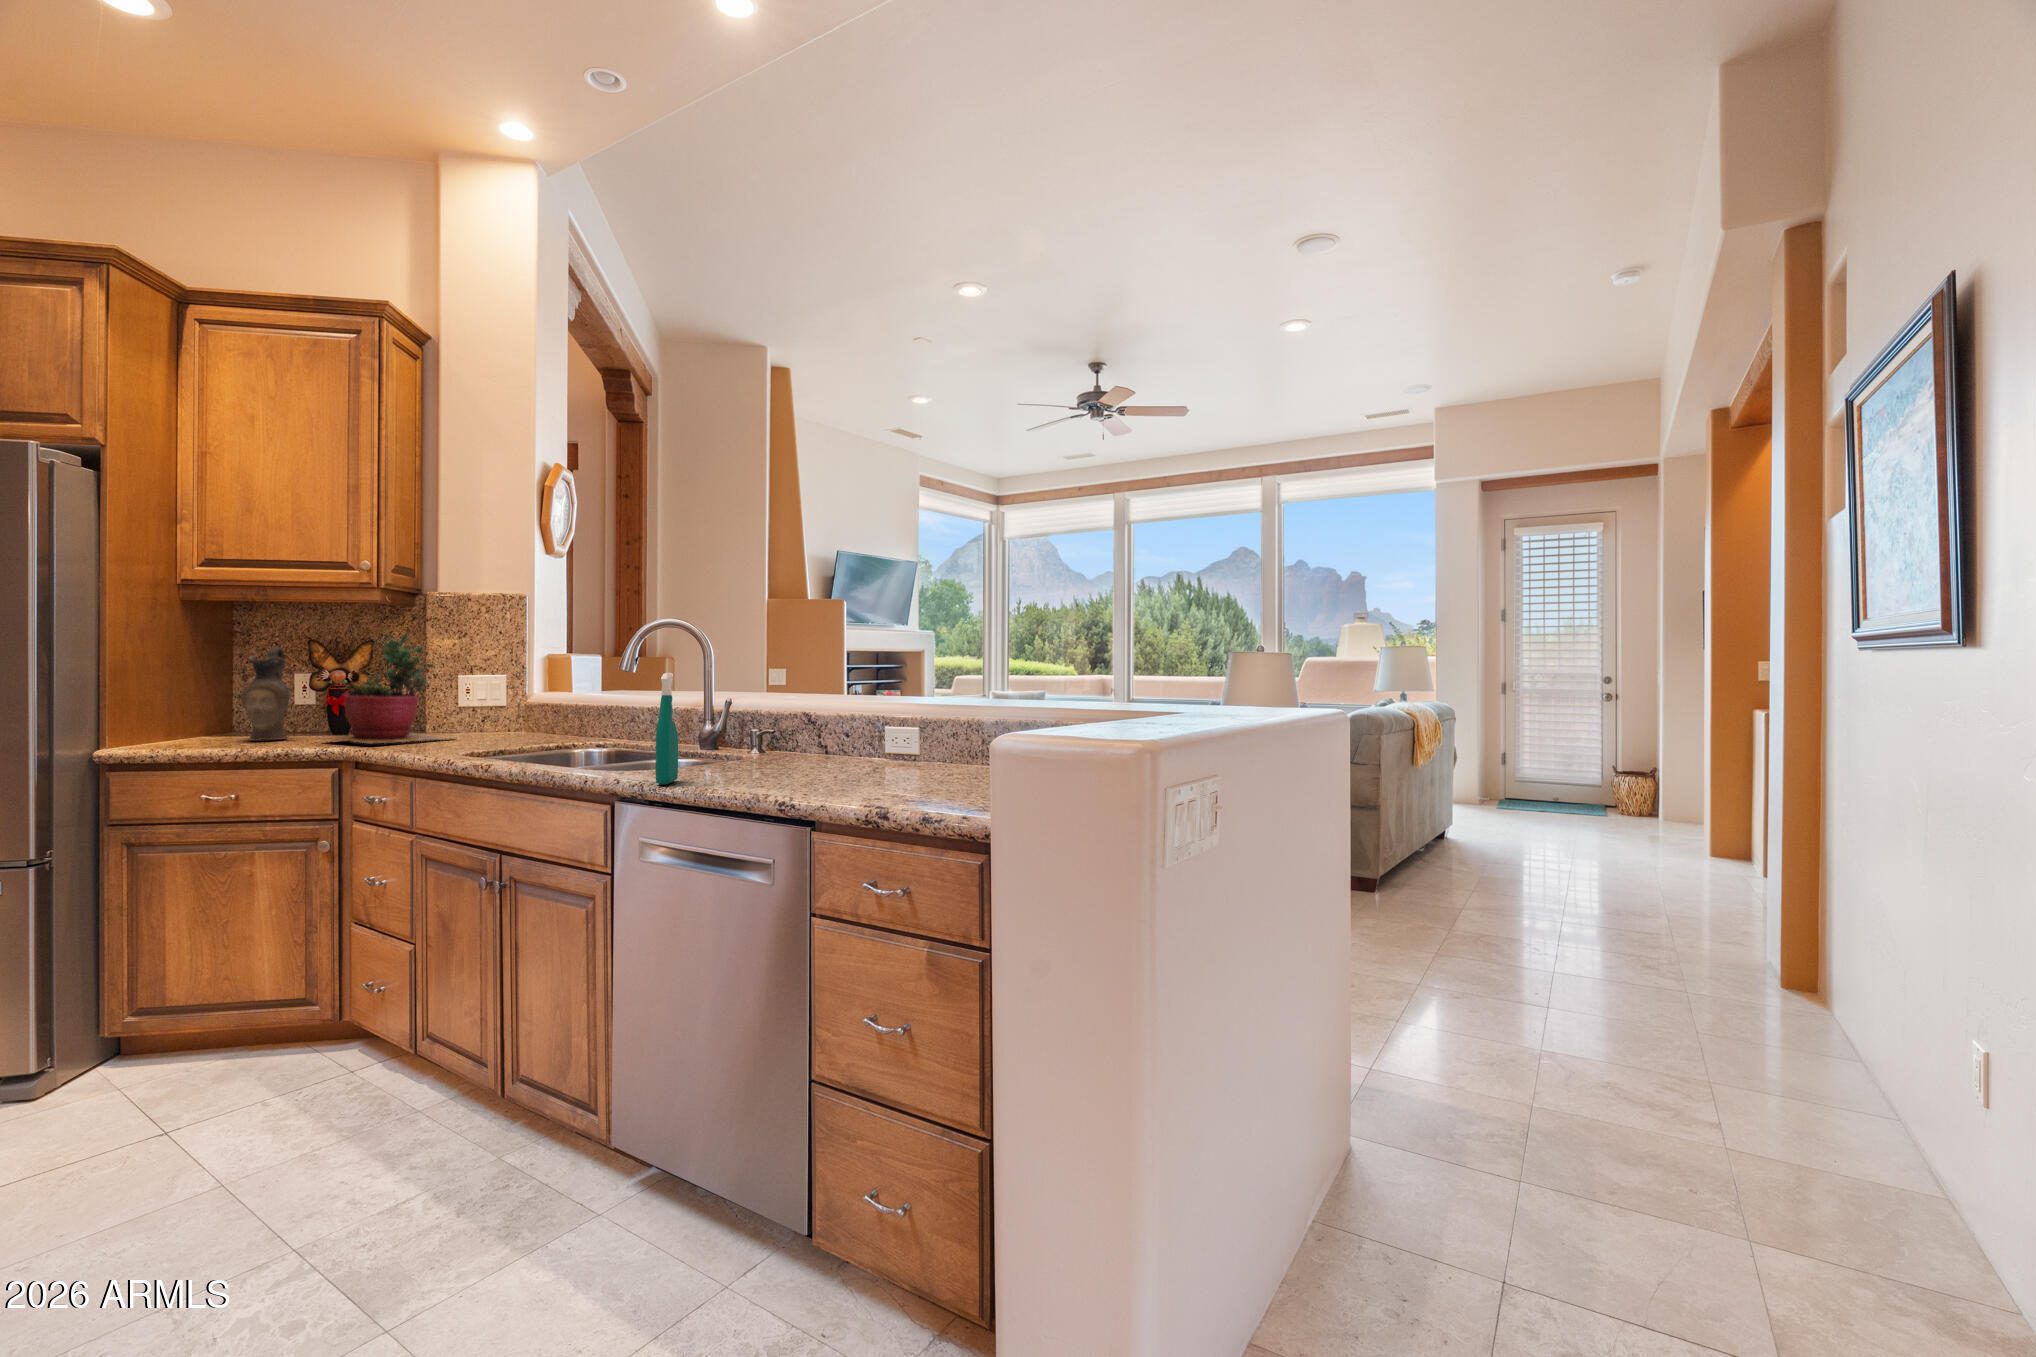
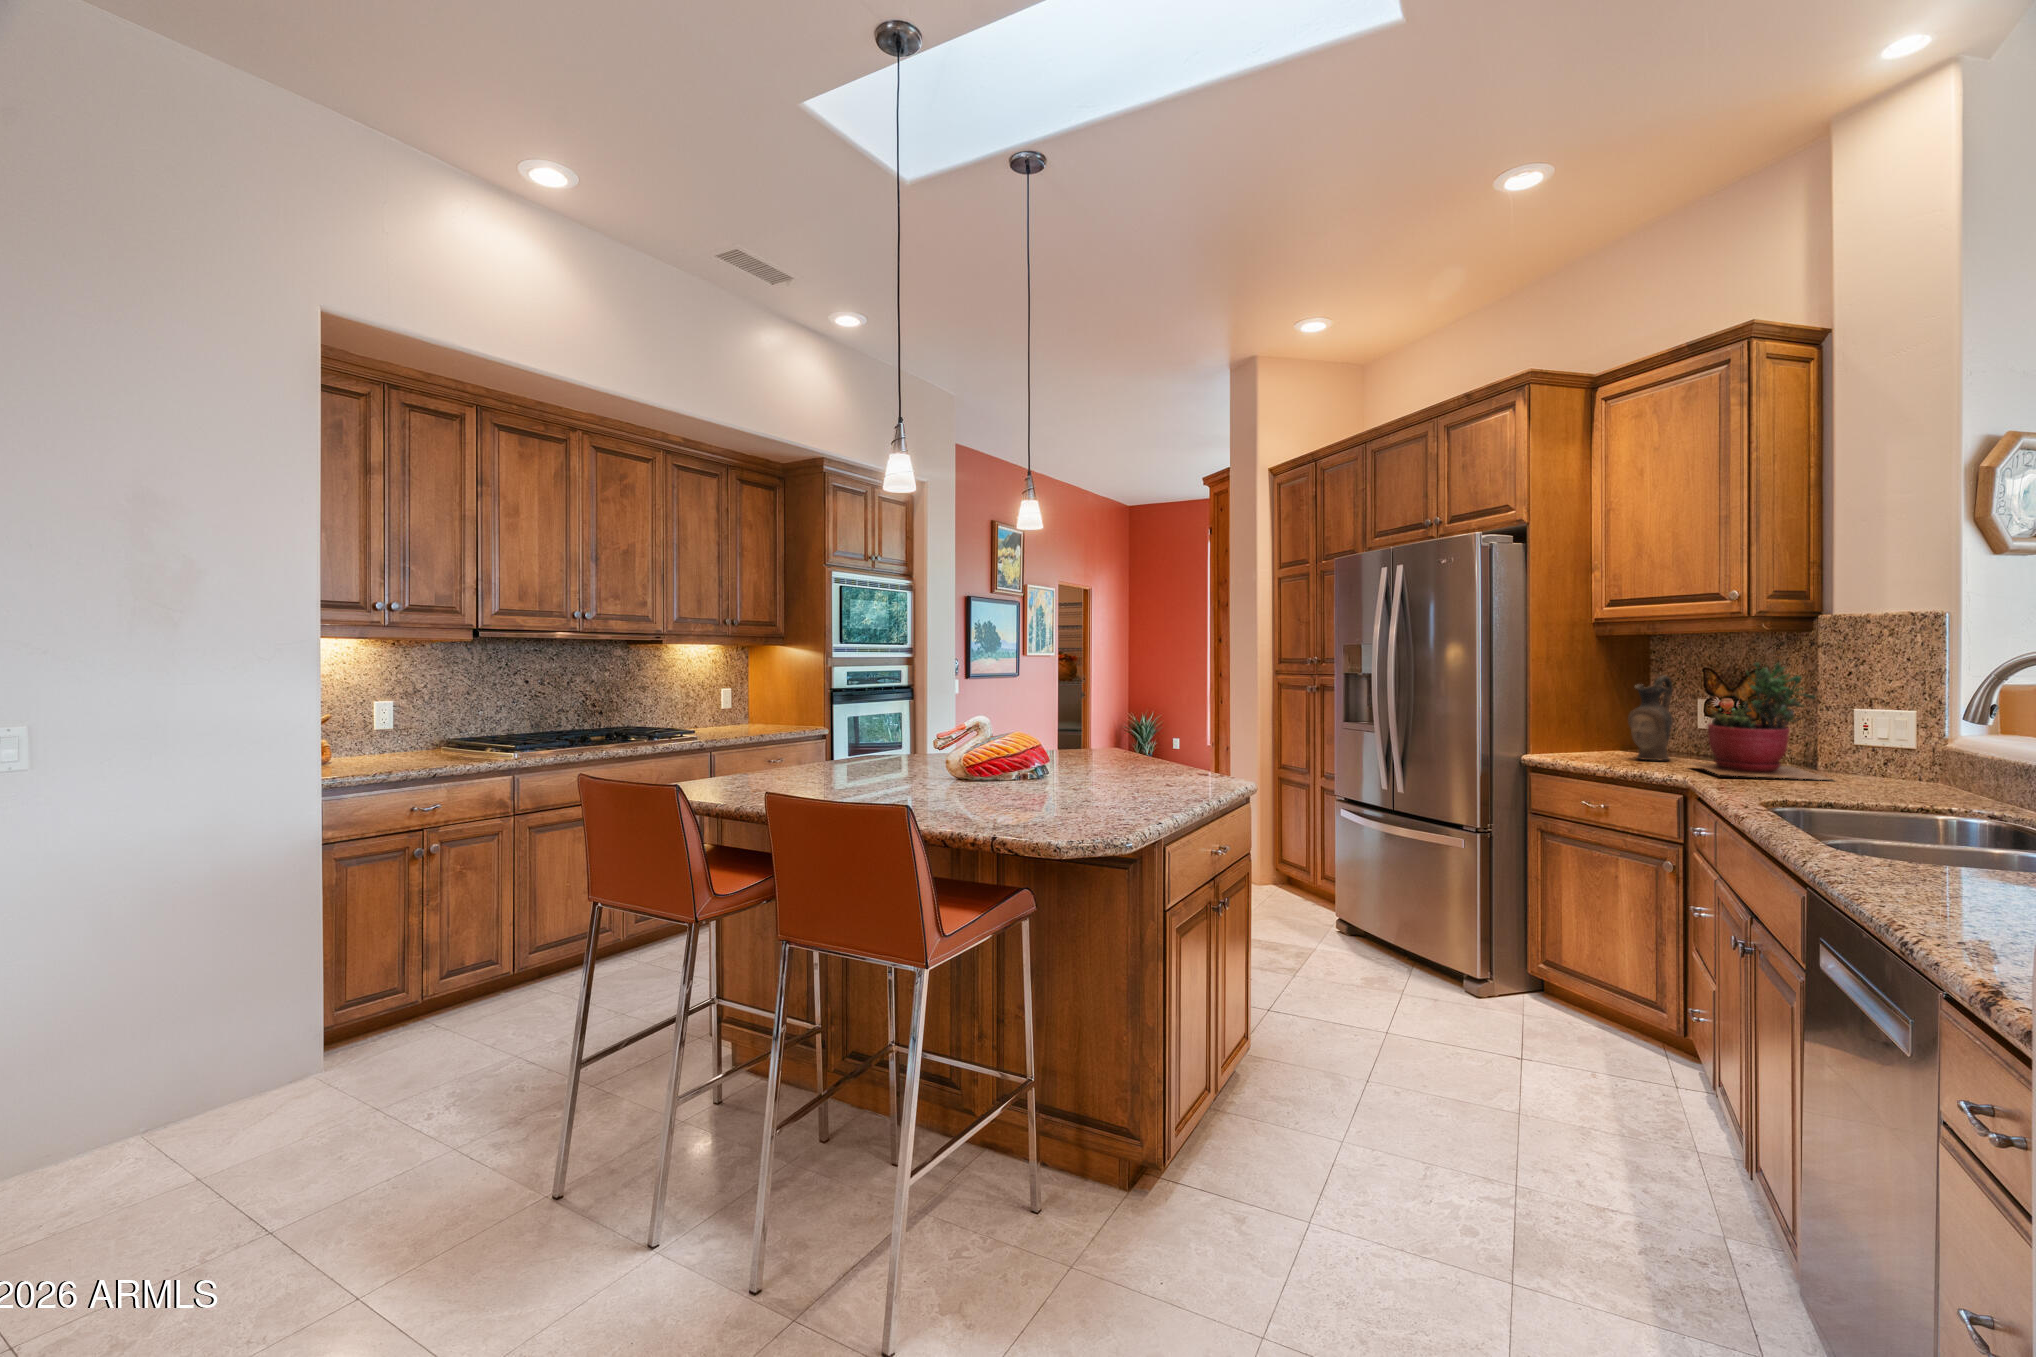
spray bottle: present [655,673,678,785] -> none [1900,736,1963,889]

